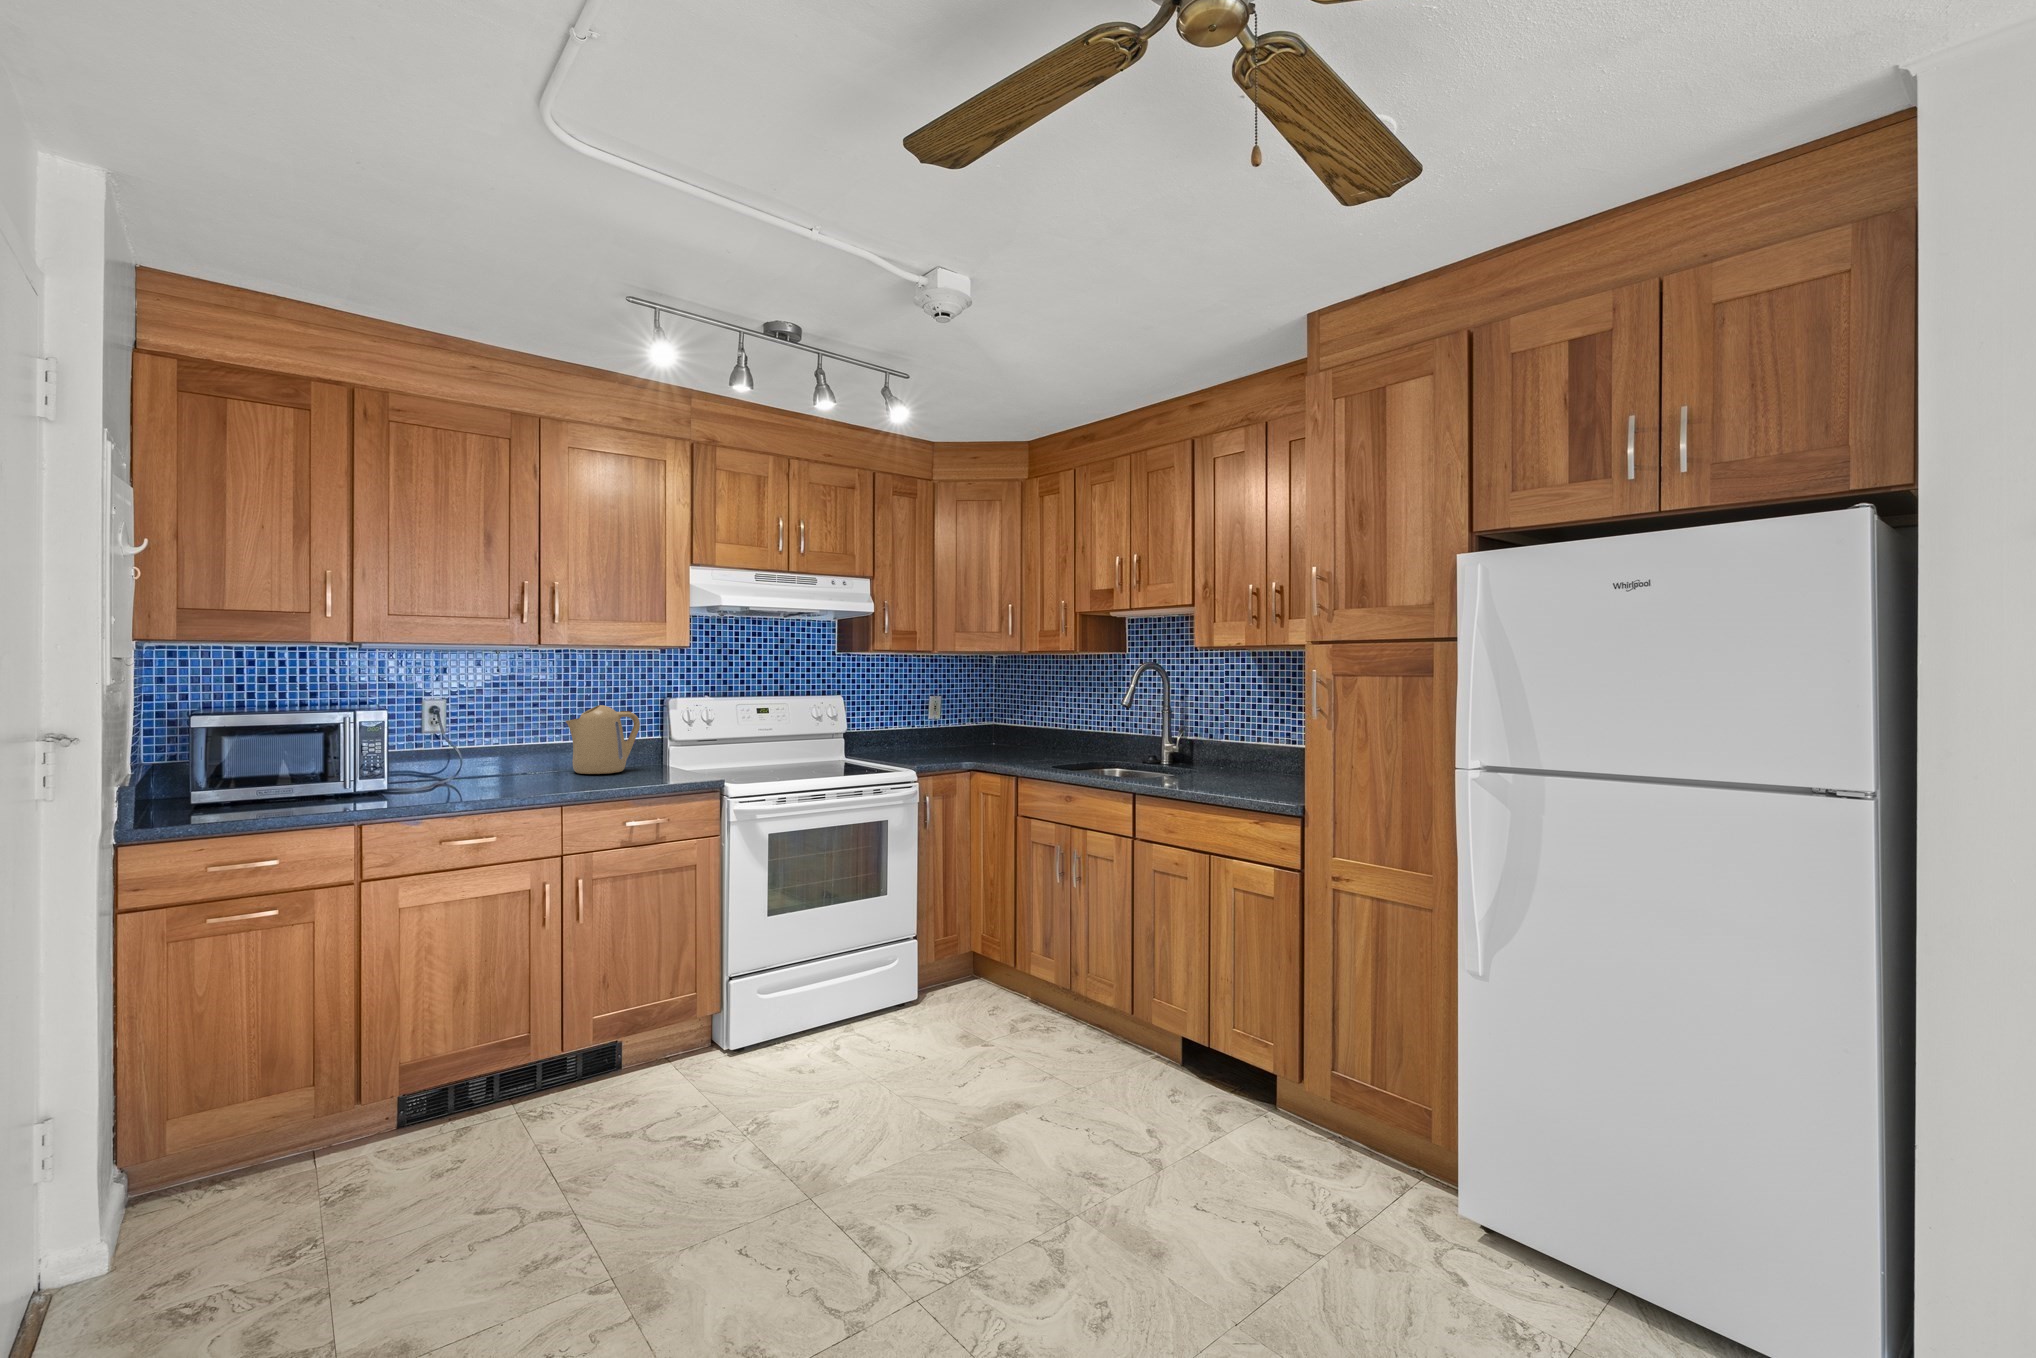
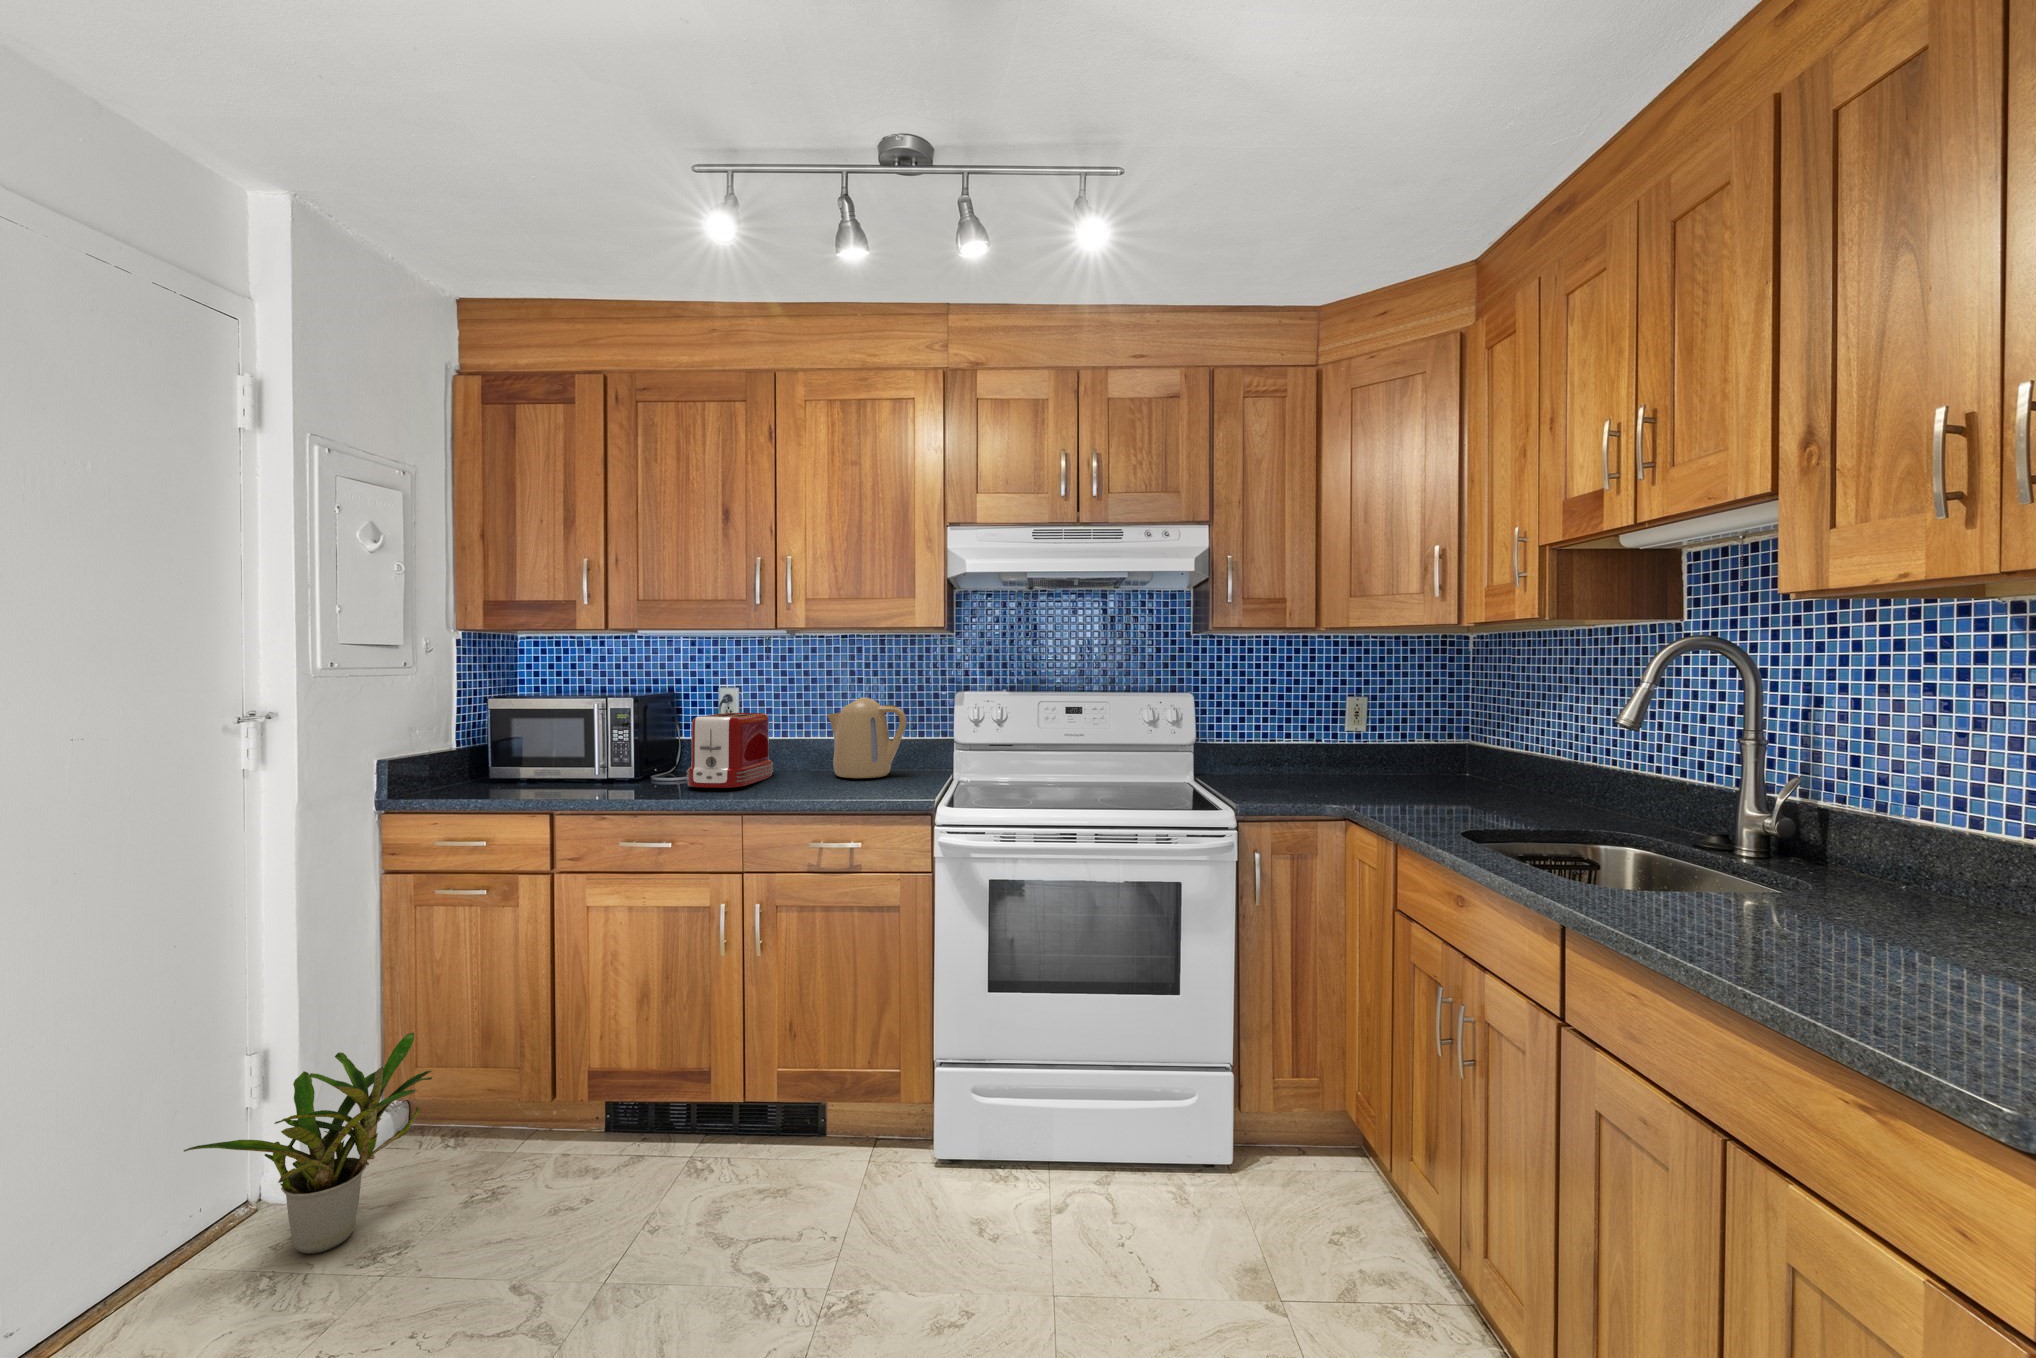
toaster: none [457,722,525,789] -> present [686,713,773,788]
potted plant: none [103,1046,324,1270] -> present [184,1032,432,1254]

